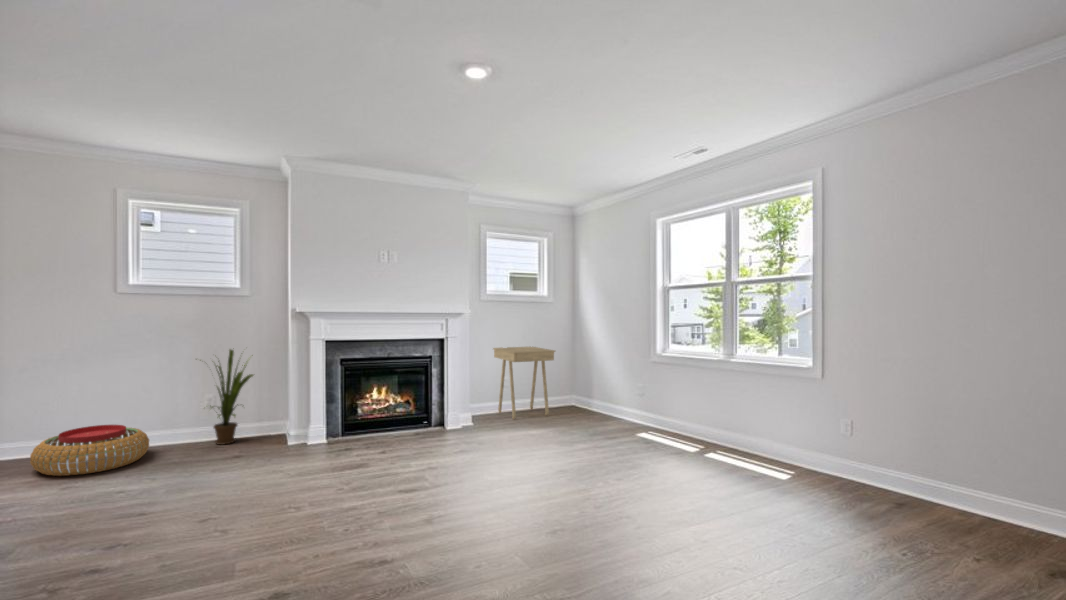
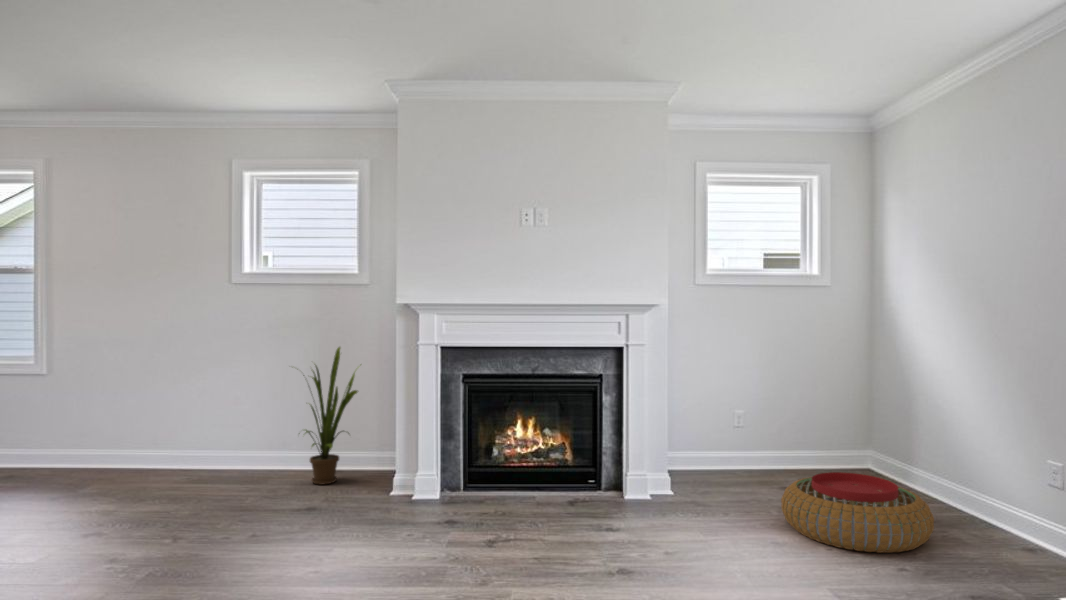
side table: present [493,347,555,419] -> none [718,365,831,490]
pouf: present [30,425,149,476] -> present [781,472,934,553]

